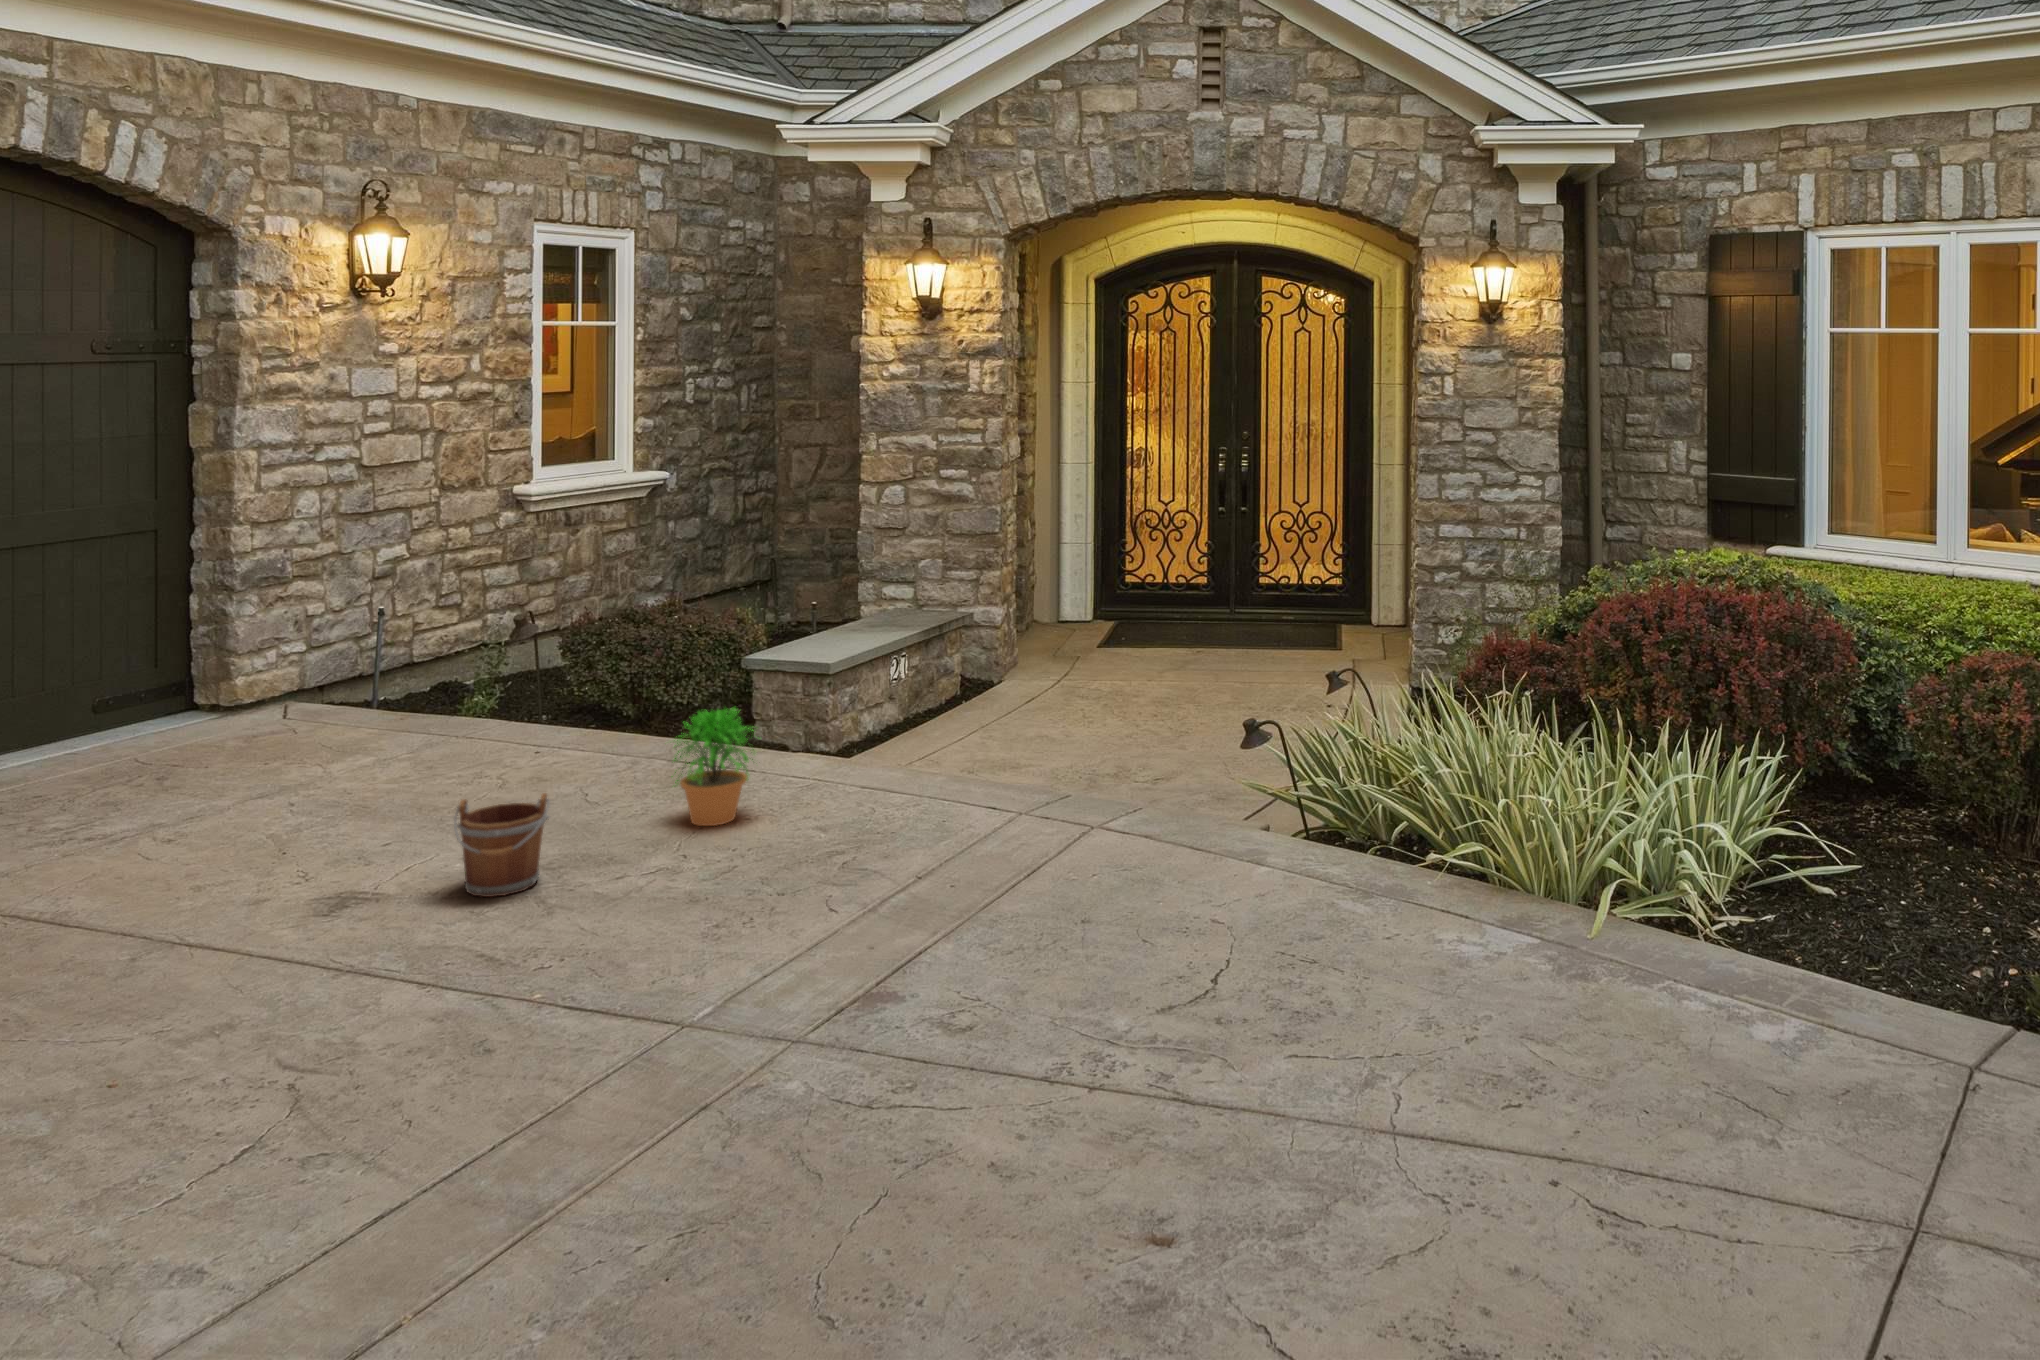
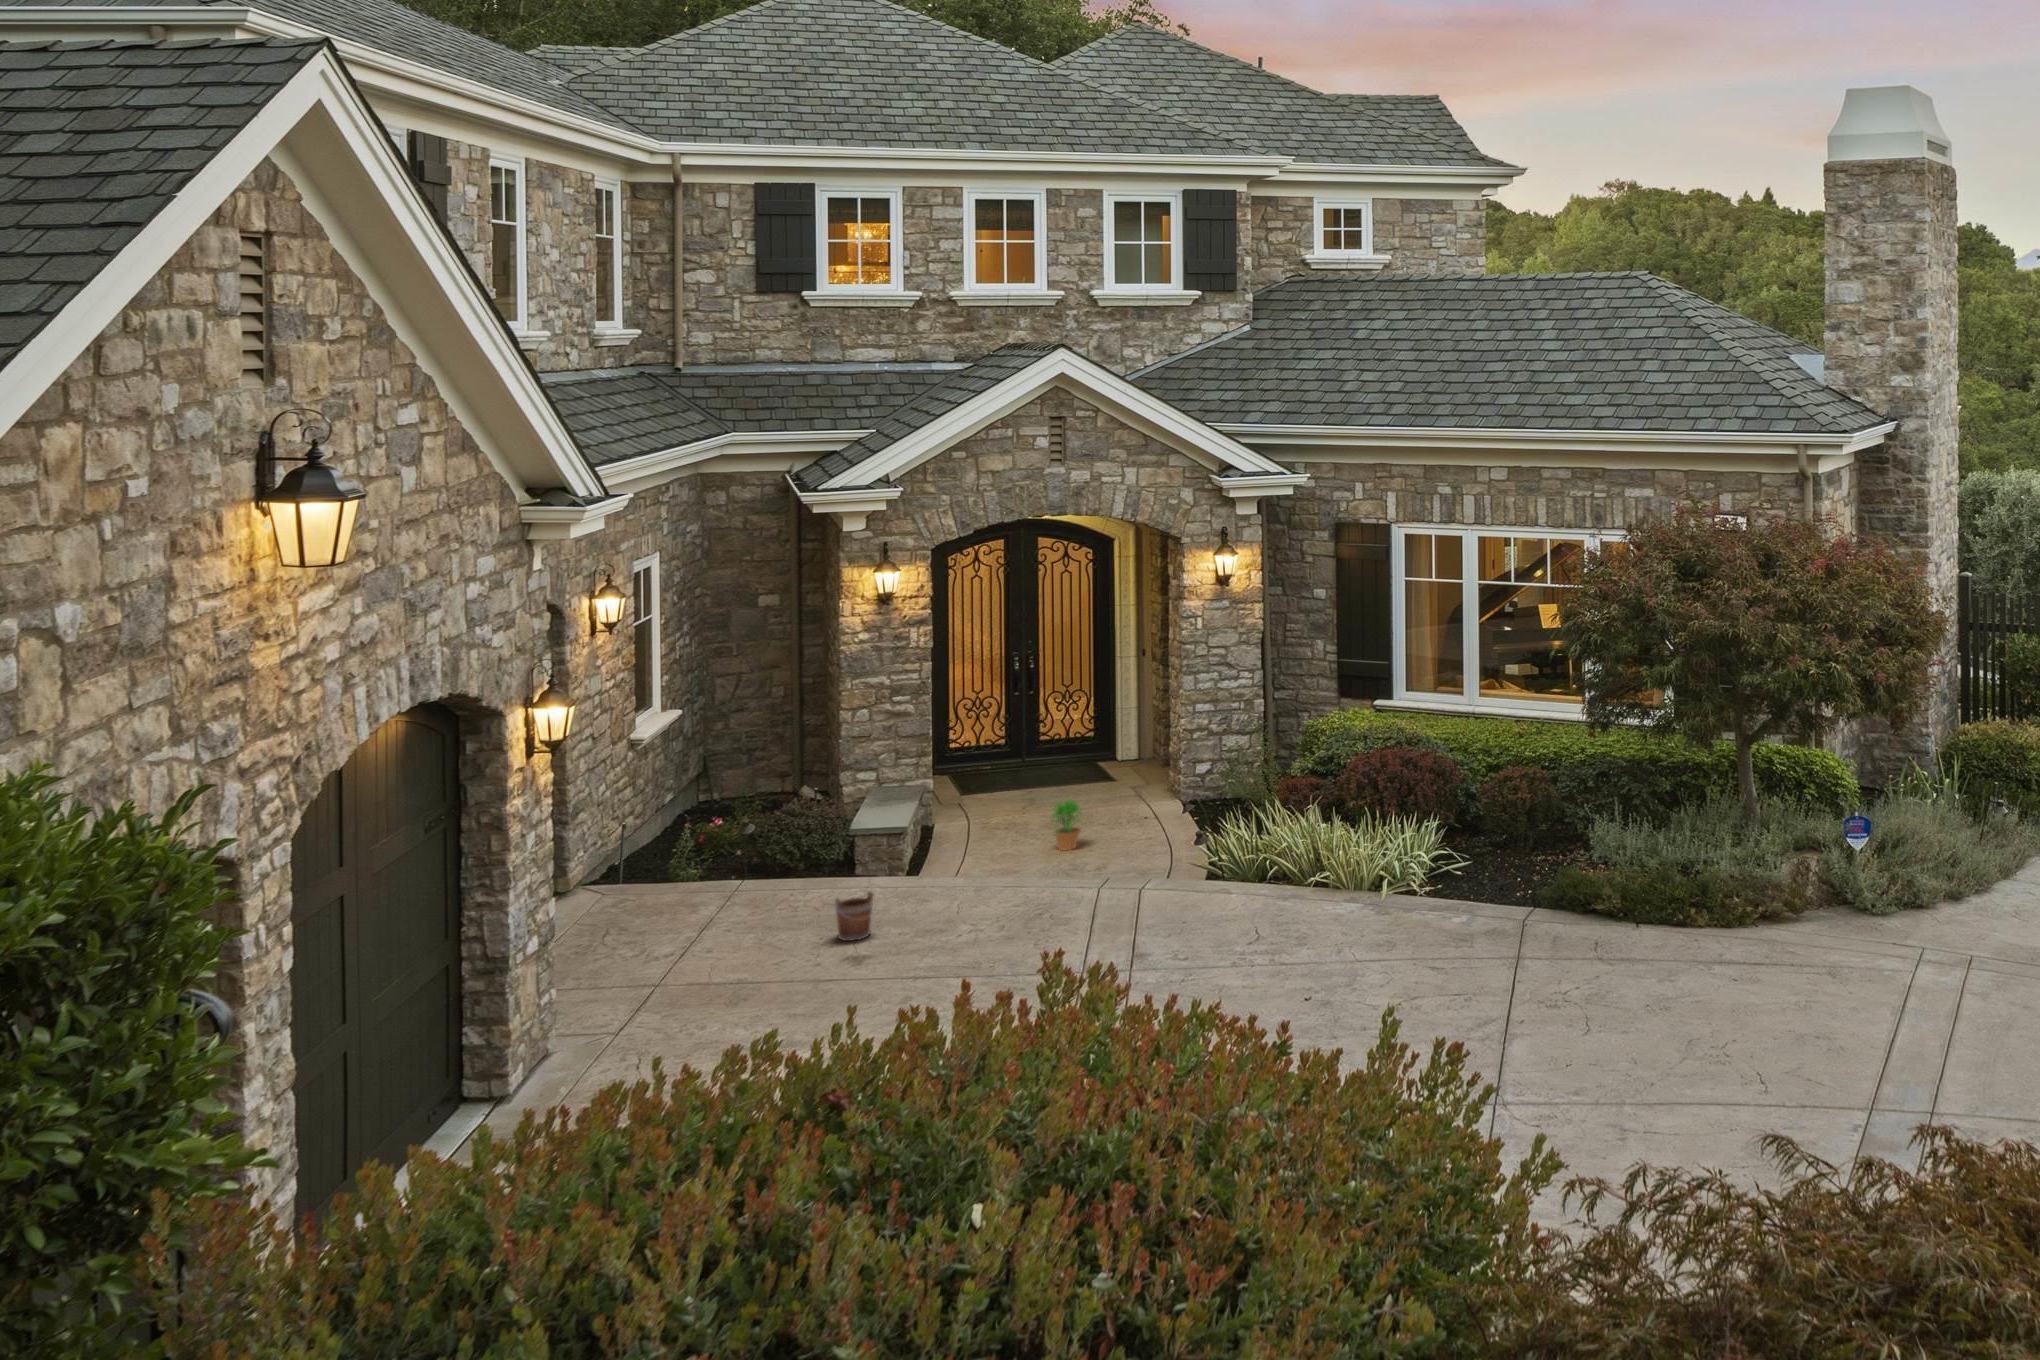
potted plant: present [672,708,759,826] -> present [1050,799,1084,851]

